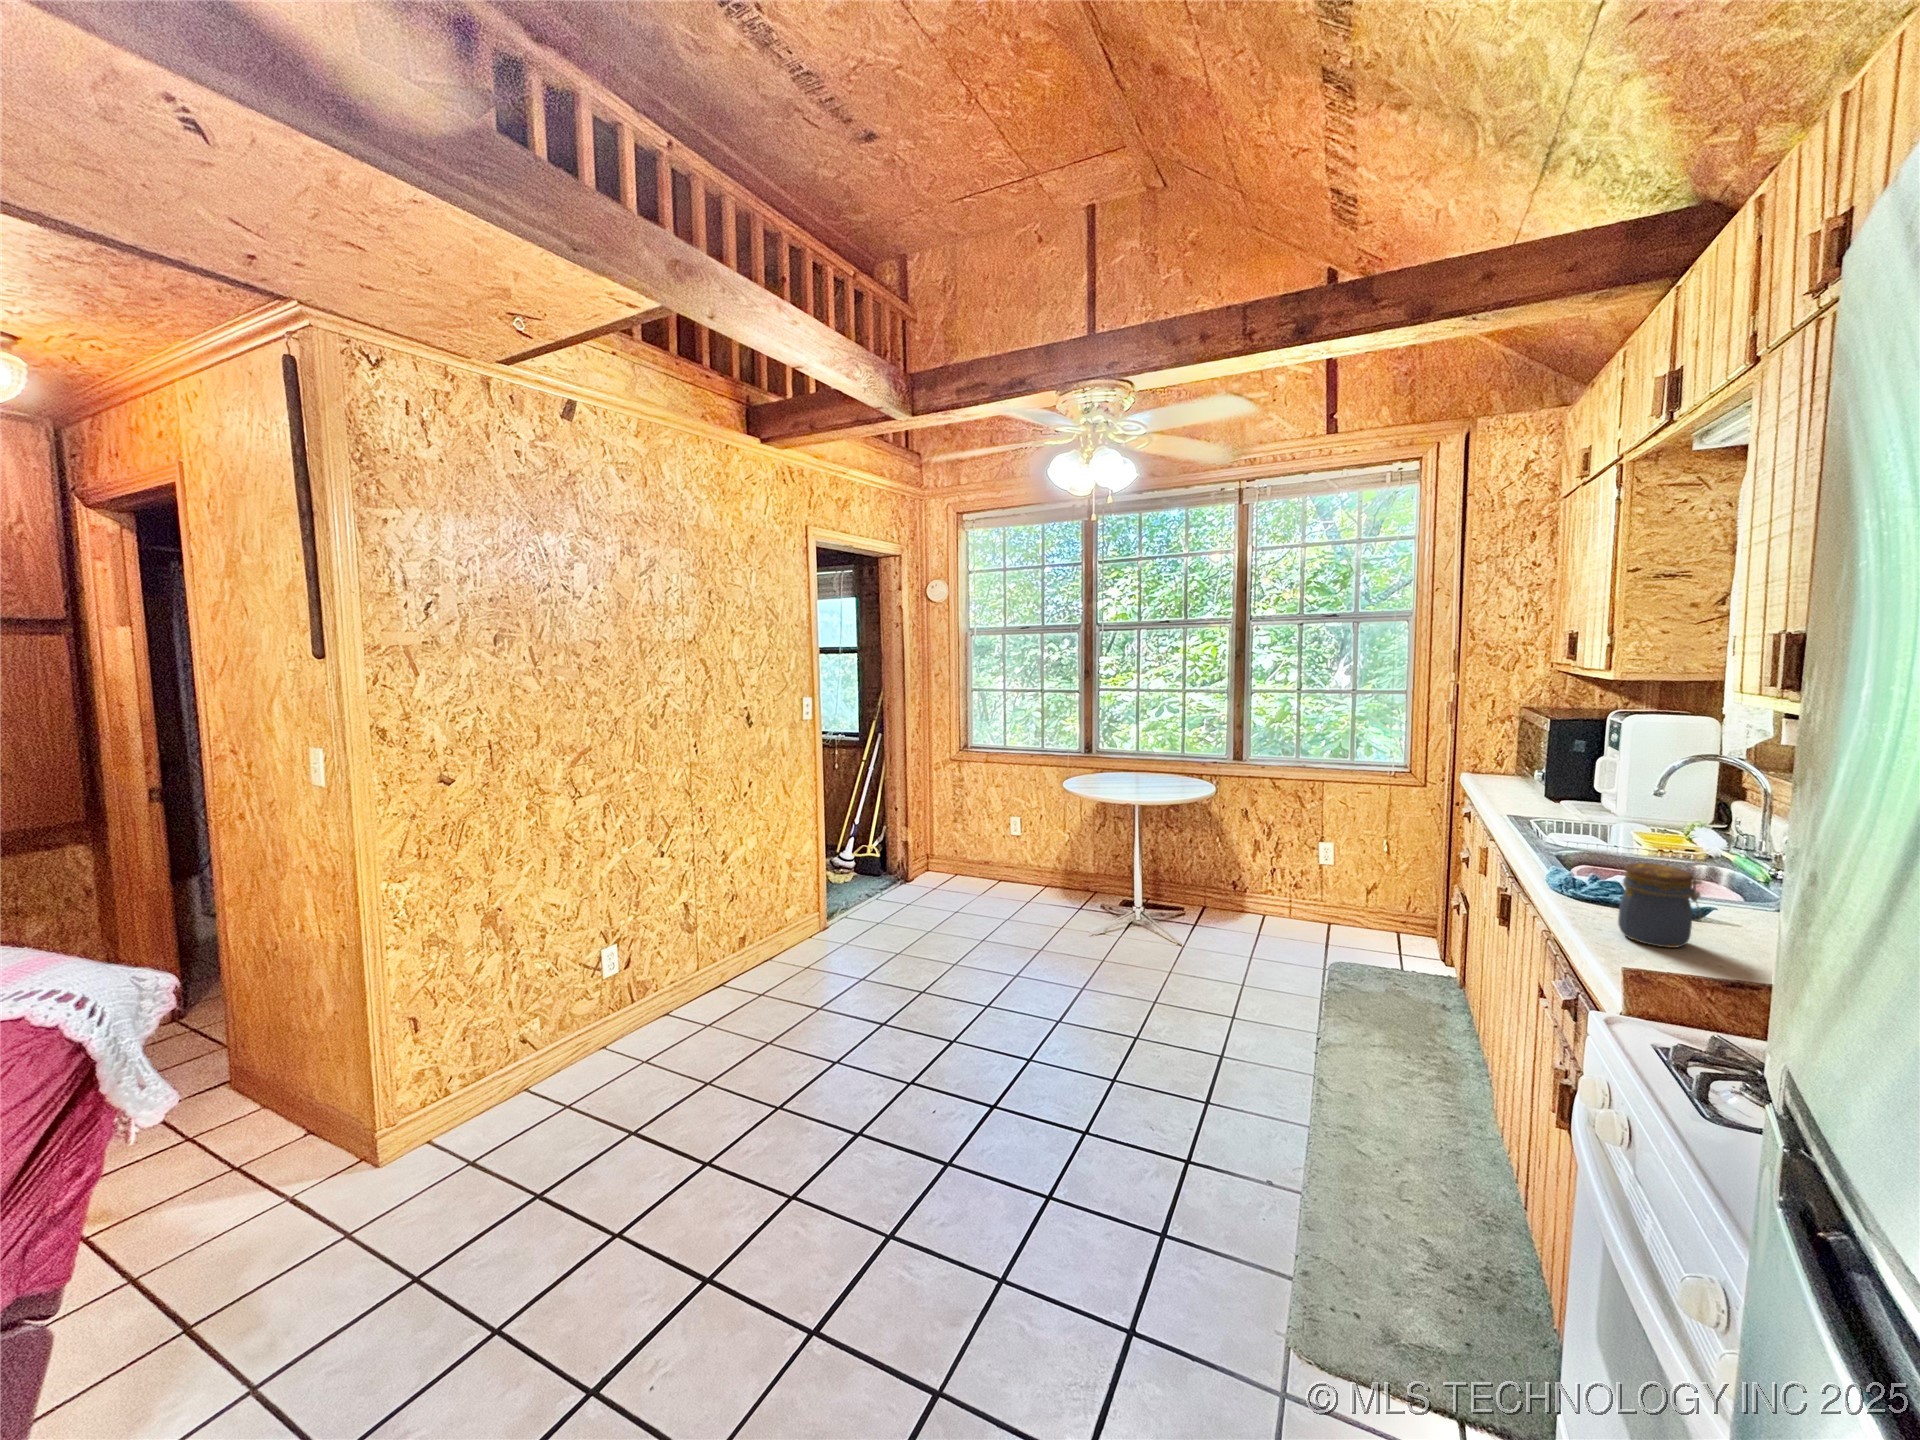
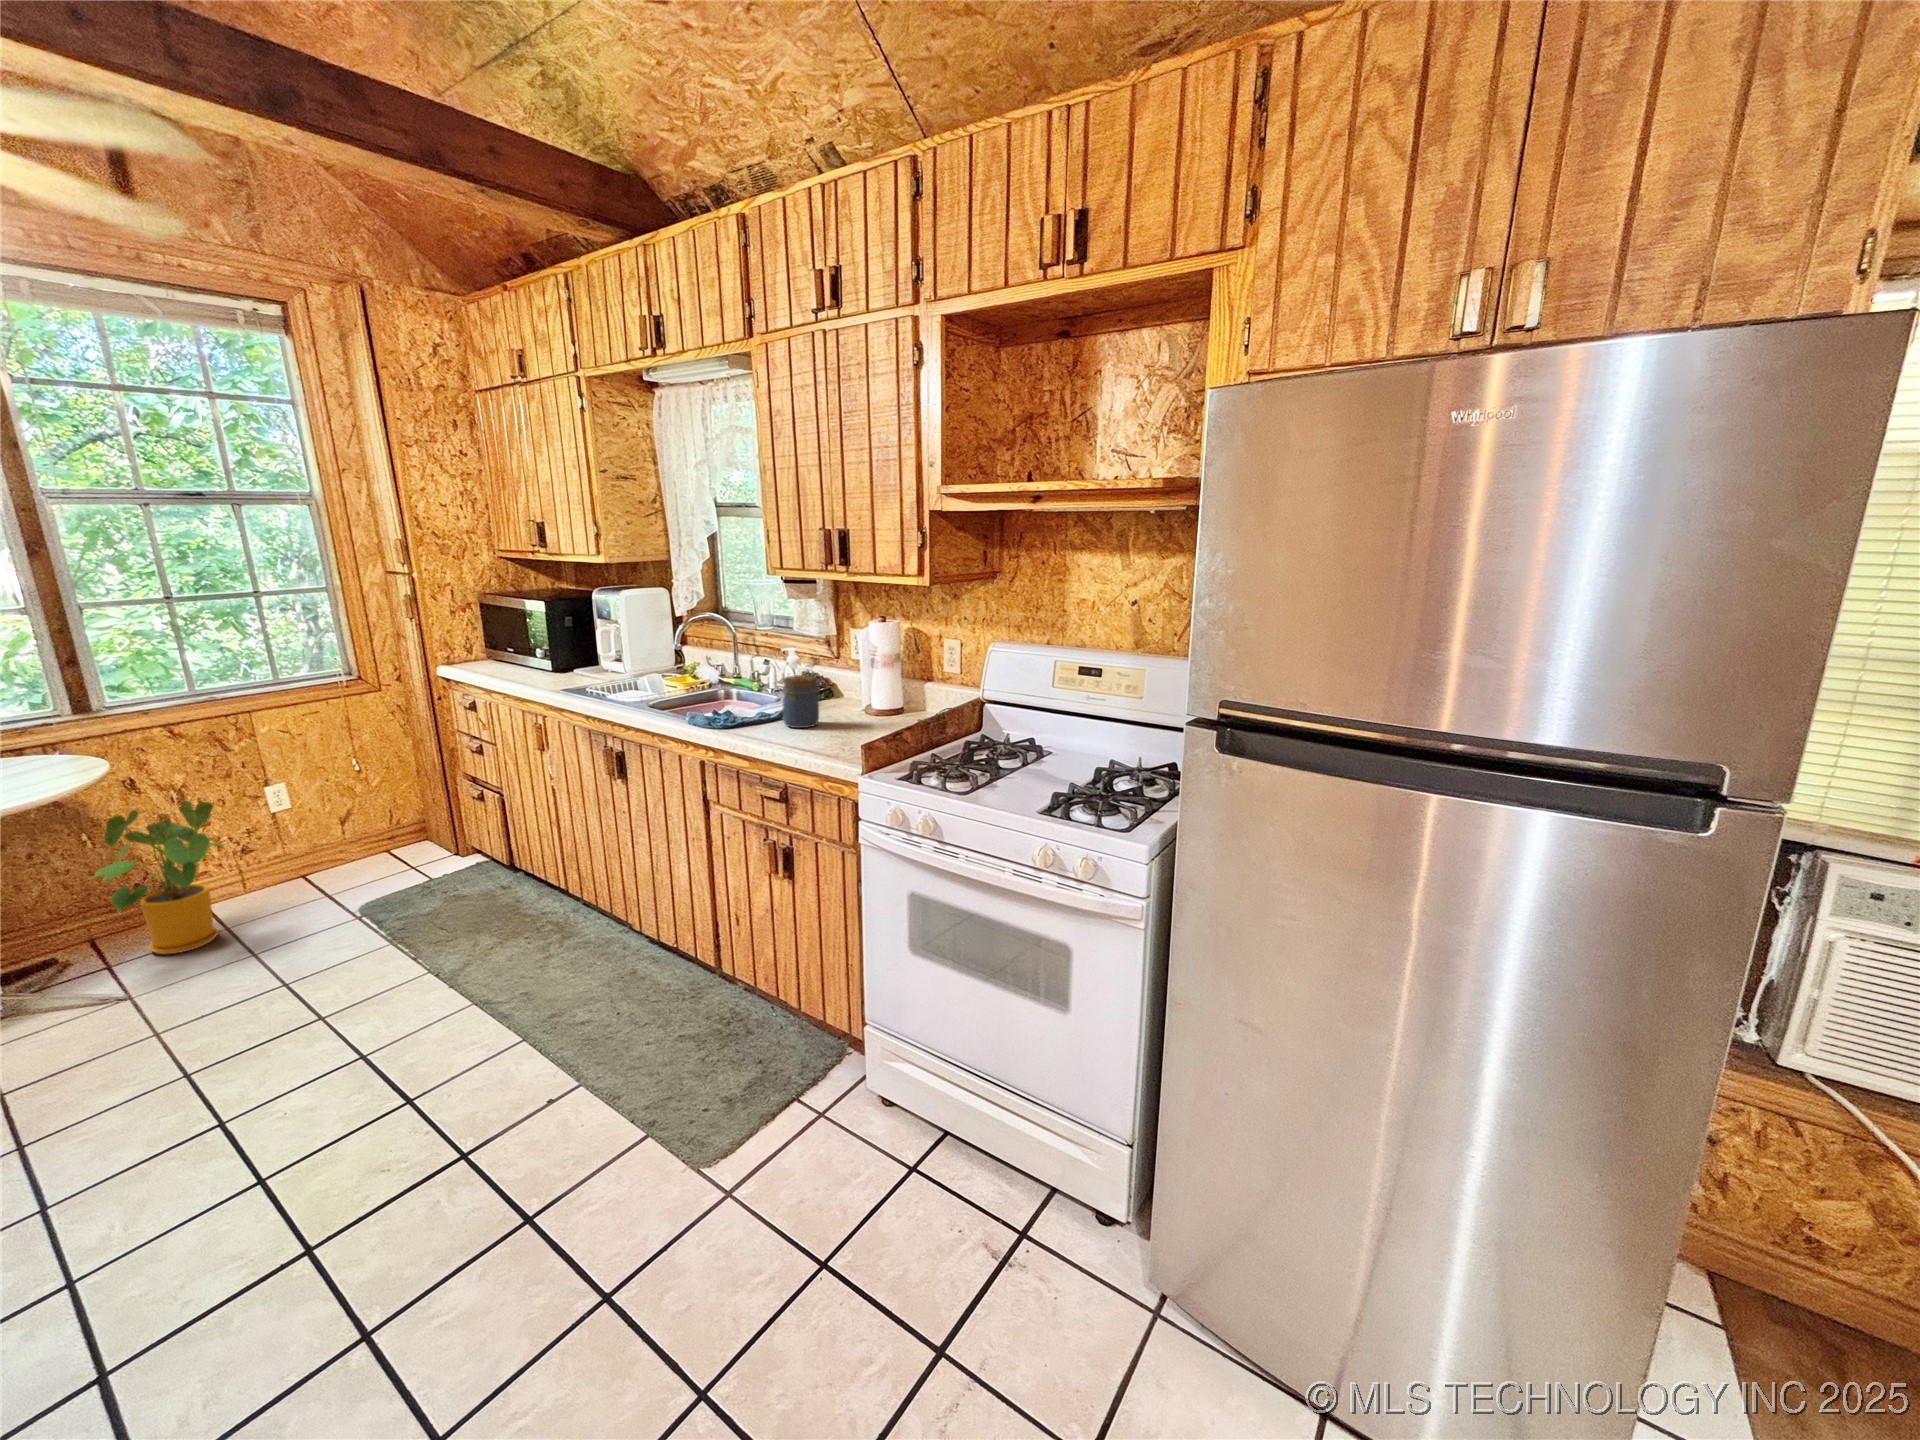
house plant: none [1195,835,1277,939] -> present [93,801,222,954]

